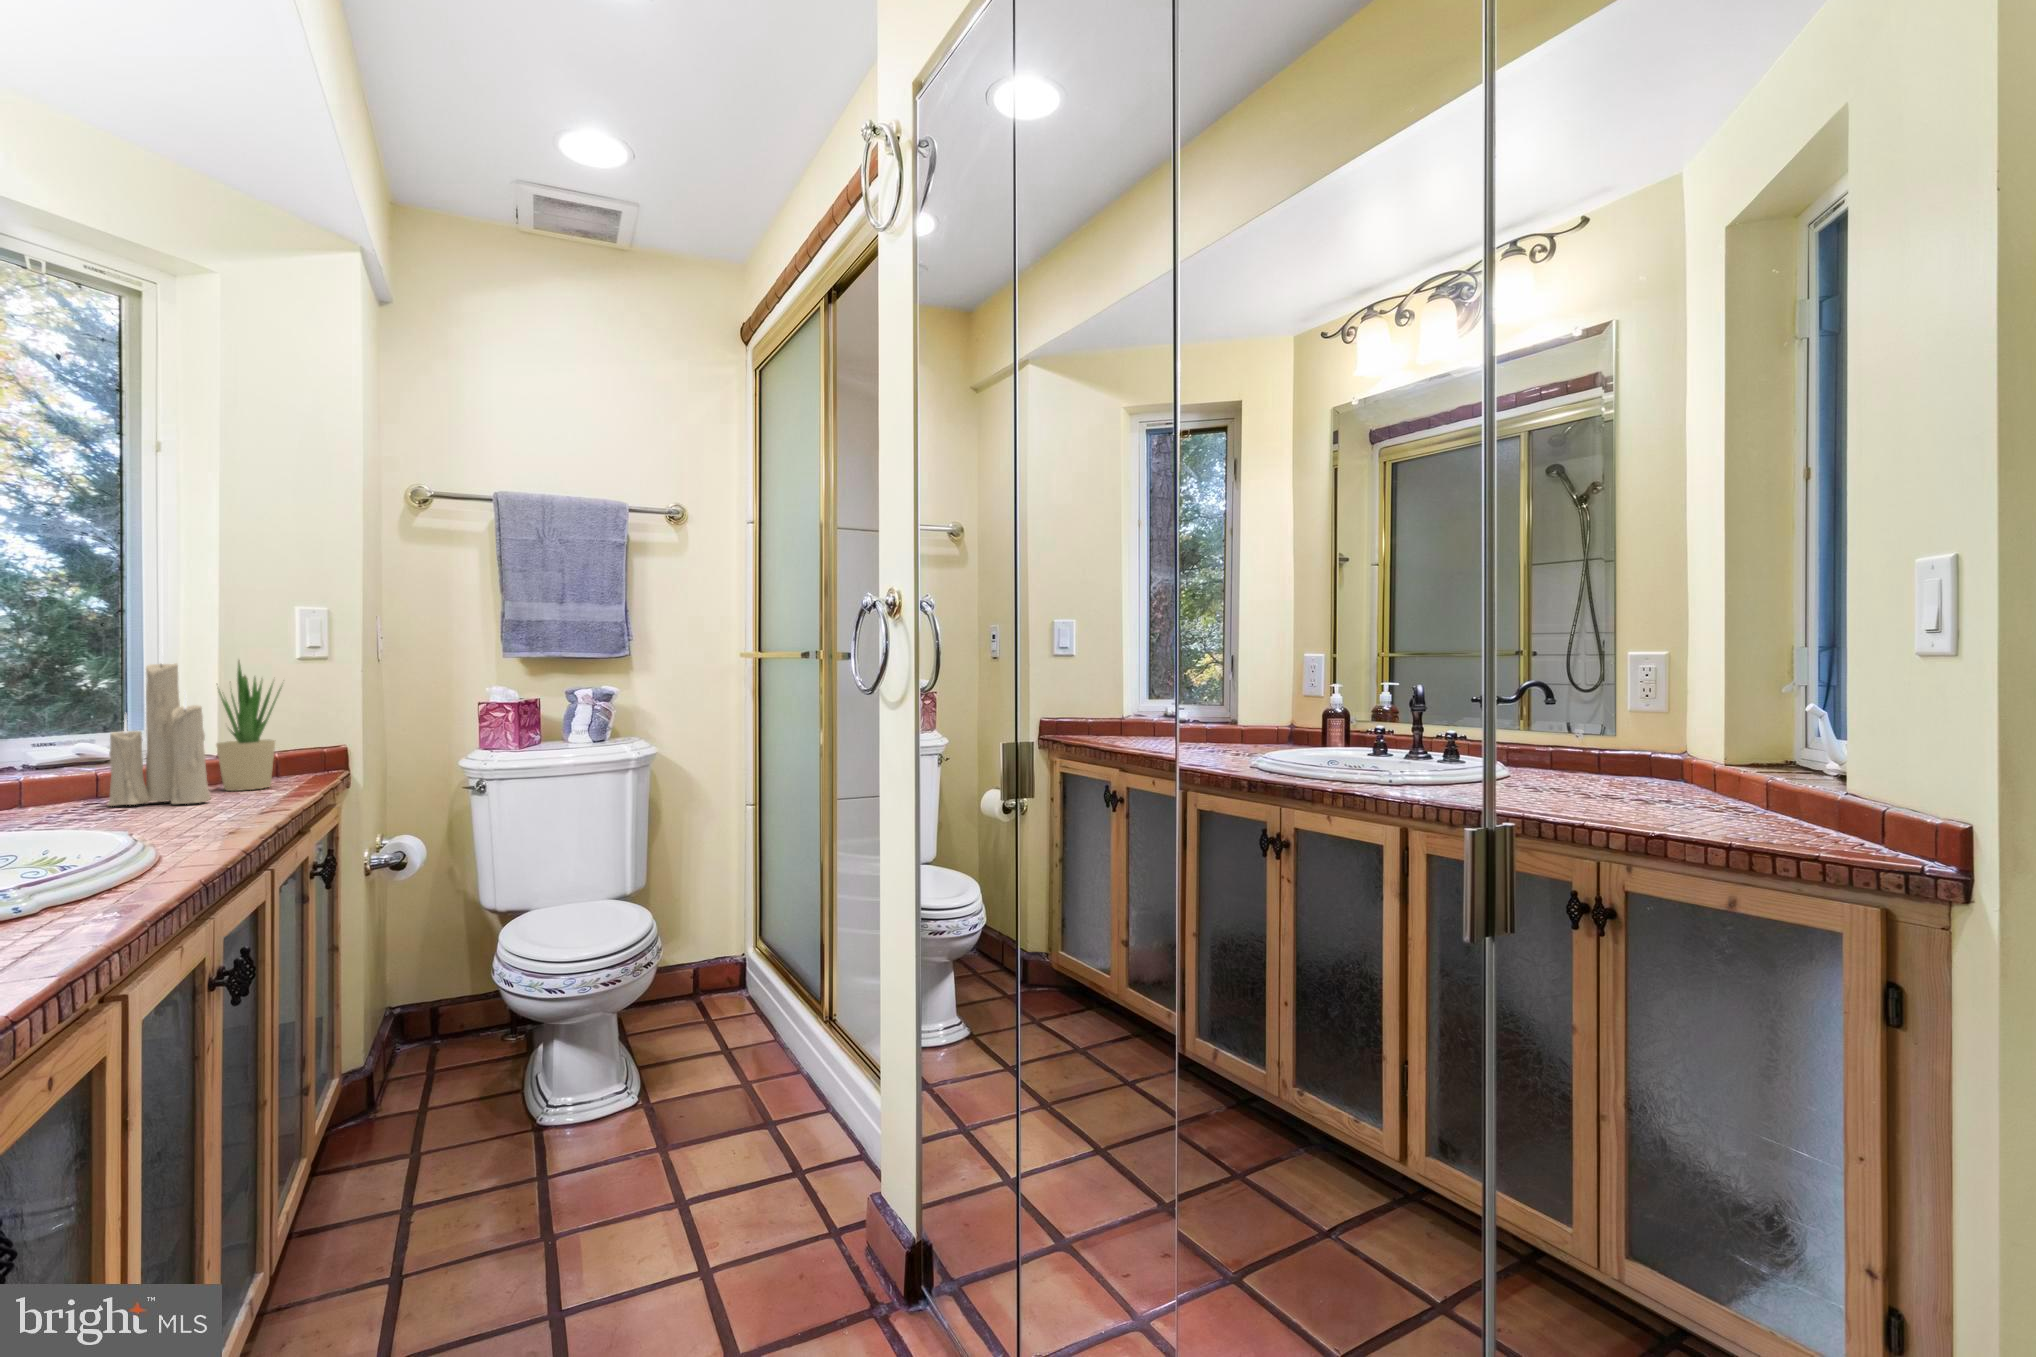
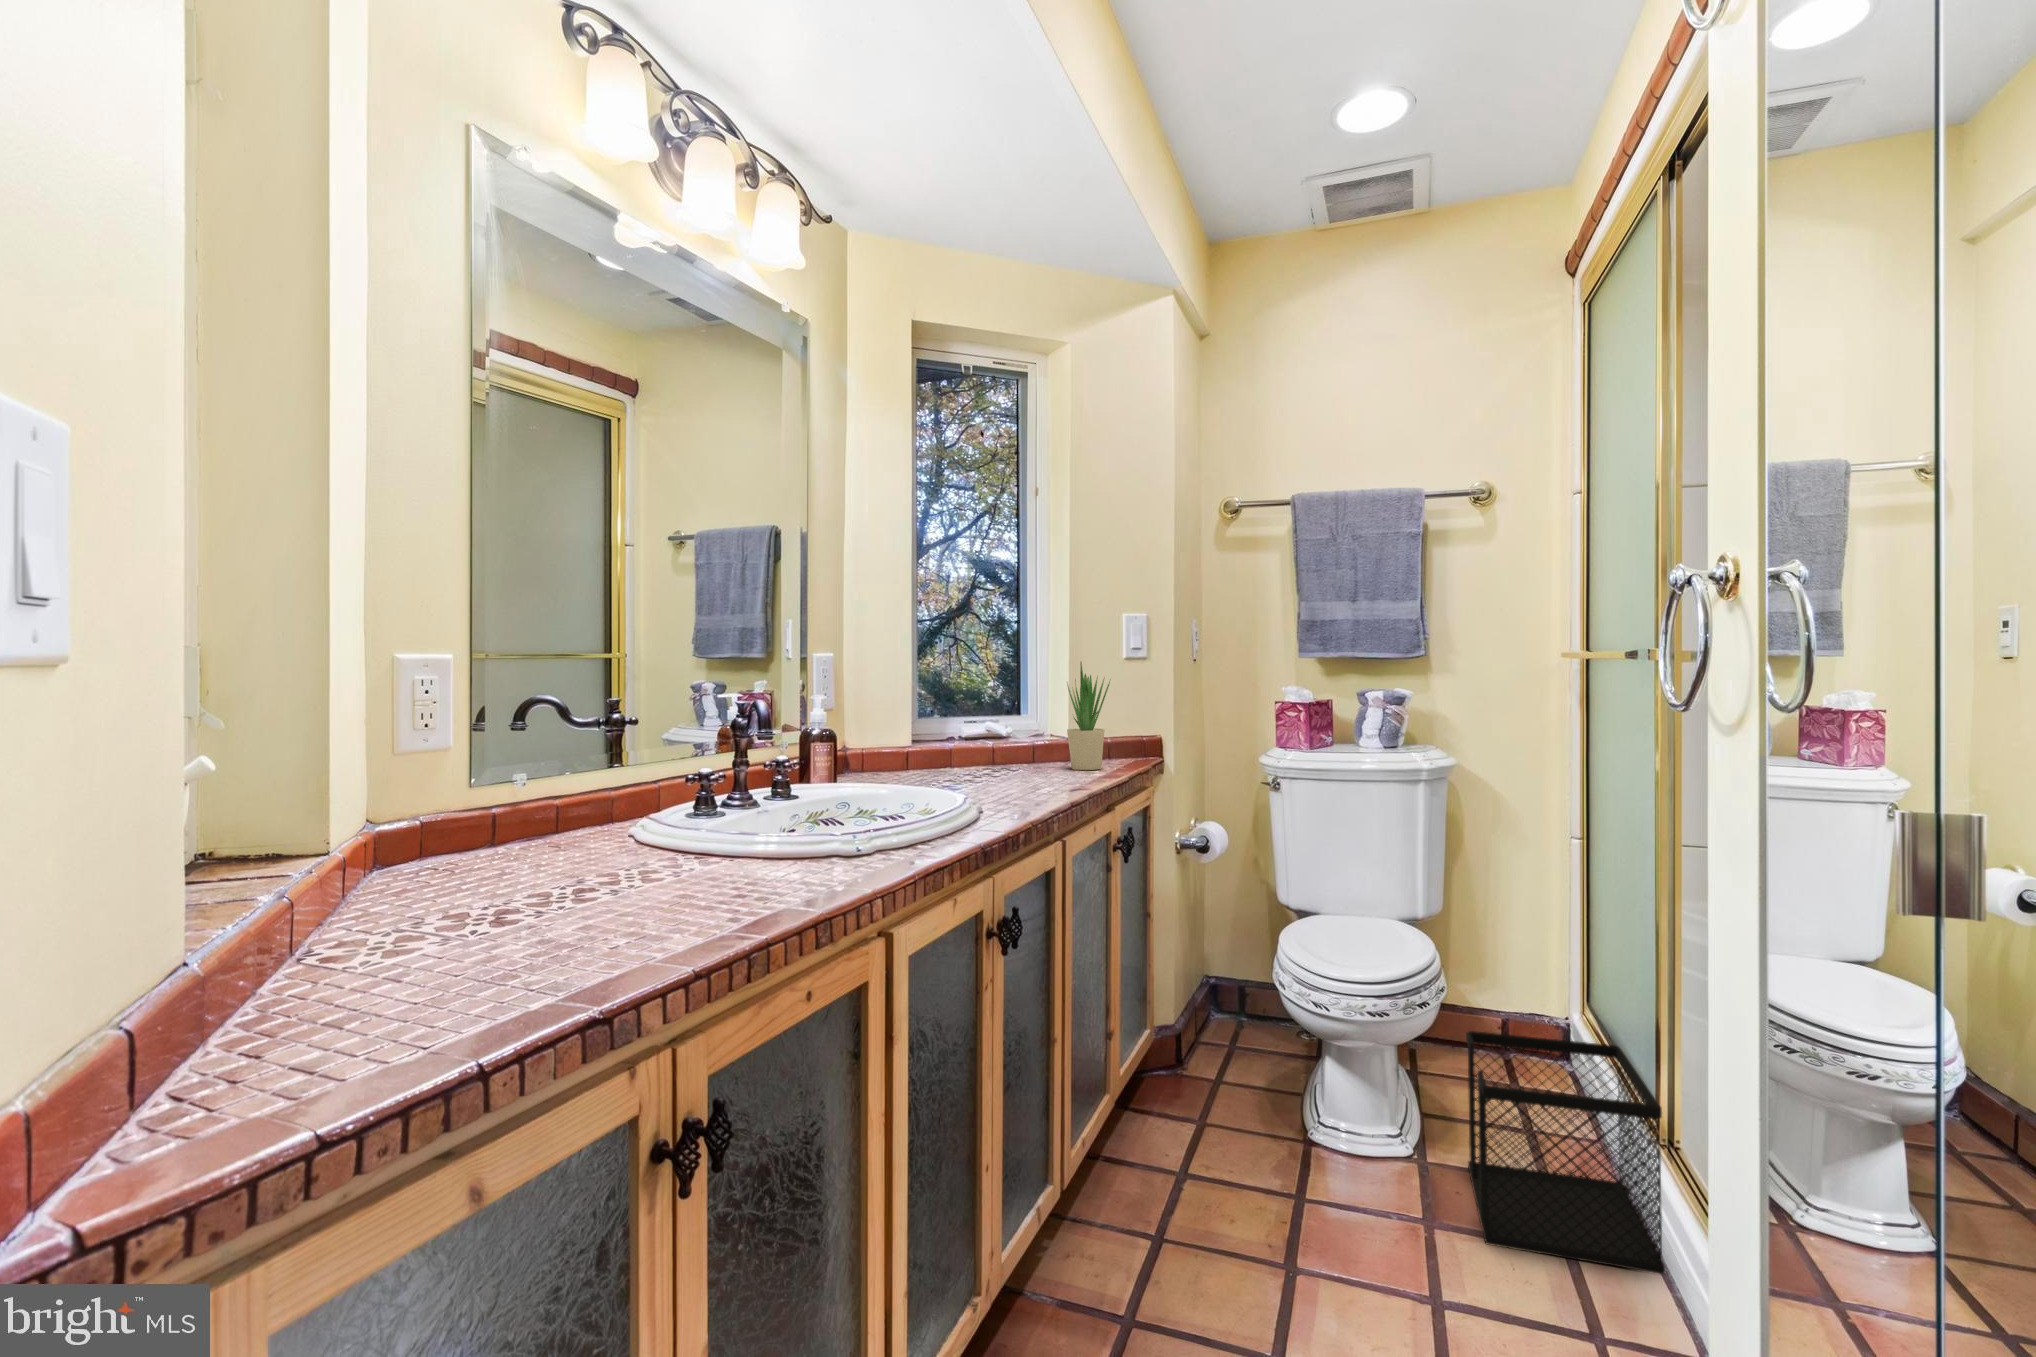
candle: present [108,647,211,806] -> none [995,642,1054,777]
wastebasket: none [683,960,833,1146] -> present [1466,1031,1665,1274]

